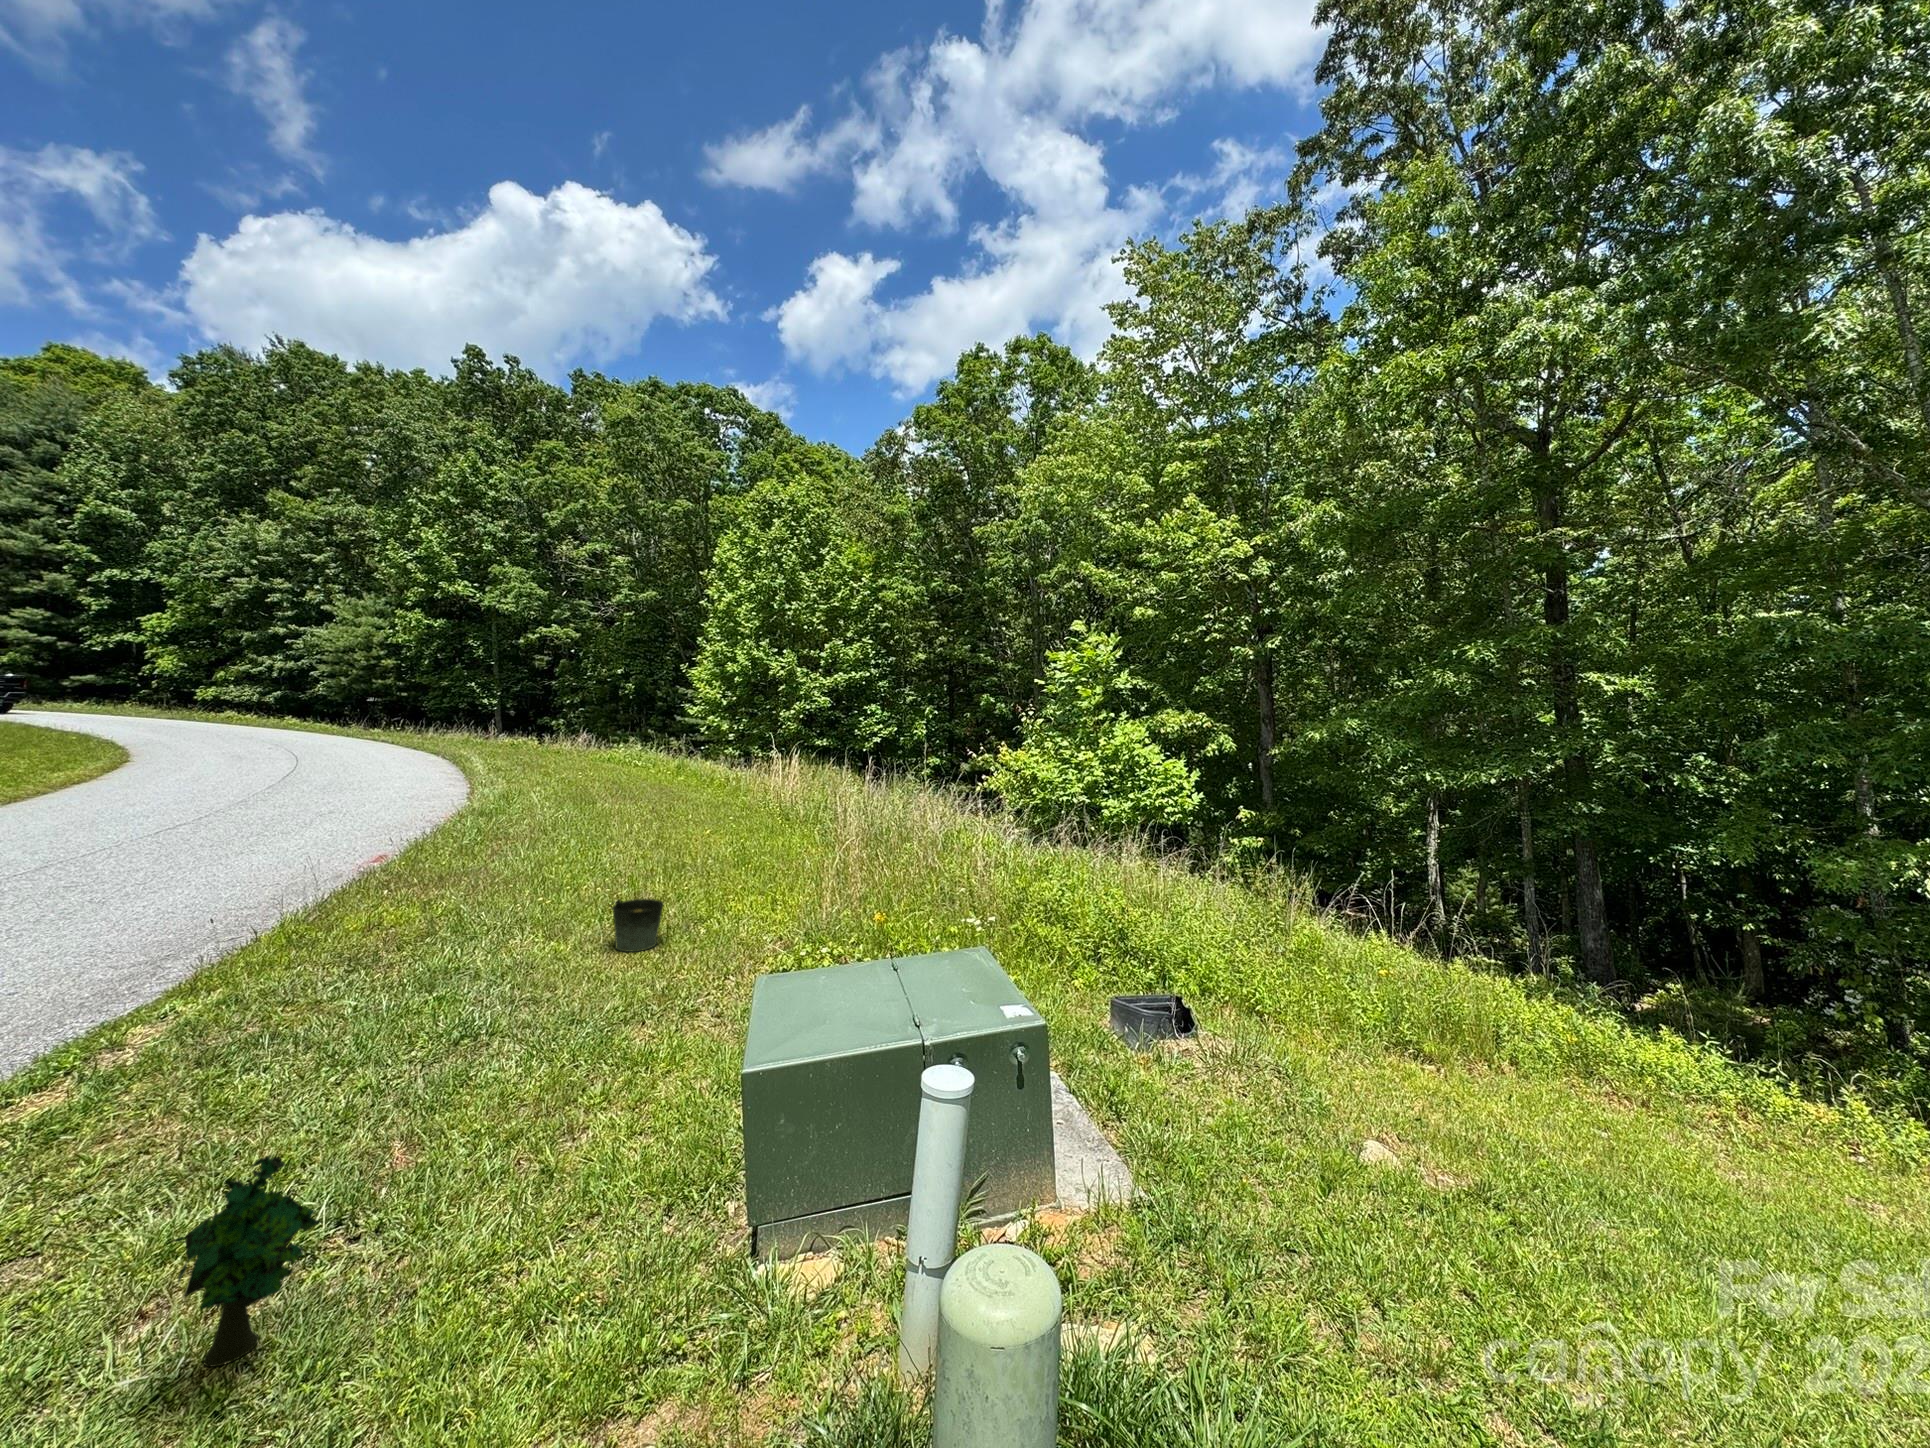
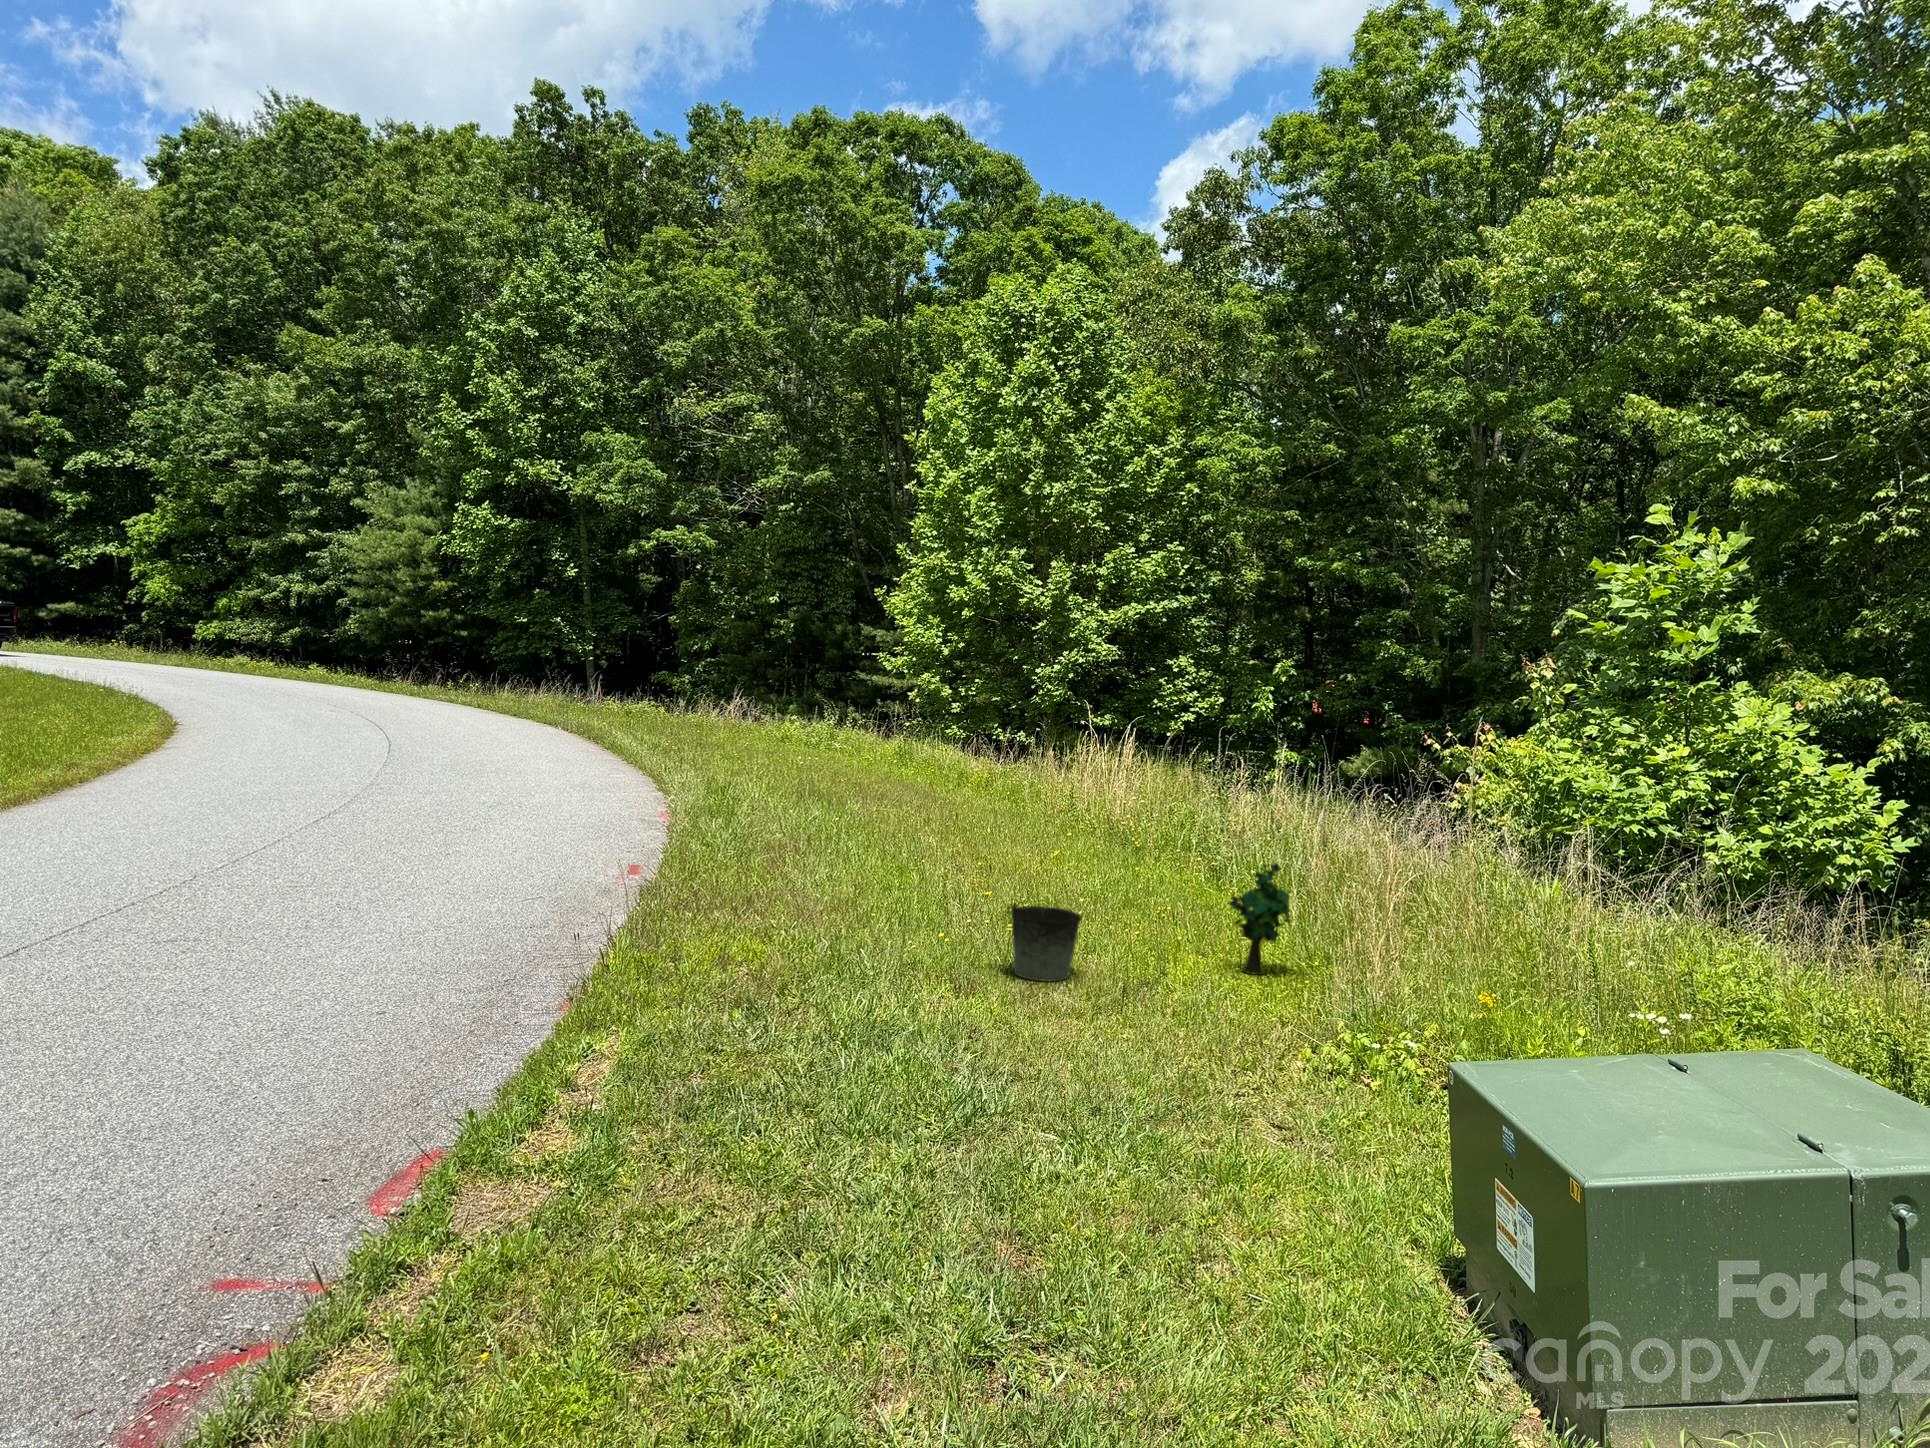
decorative plant: present [169,1156,320,1367] -> present [1229,864,1291,975]

